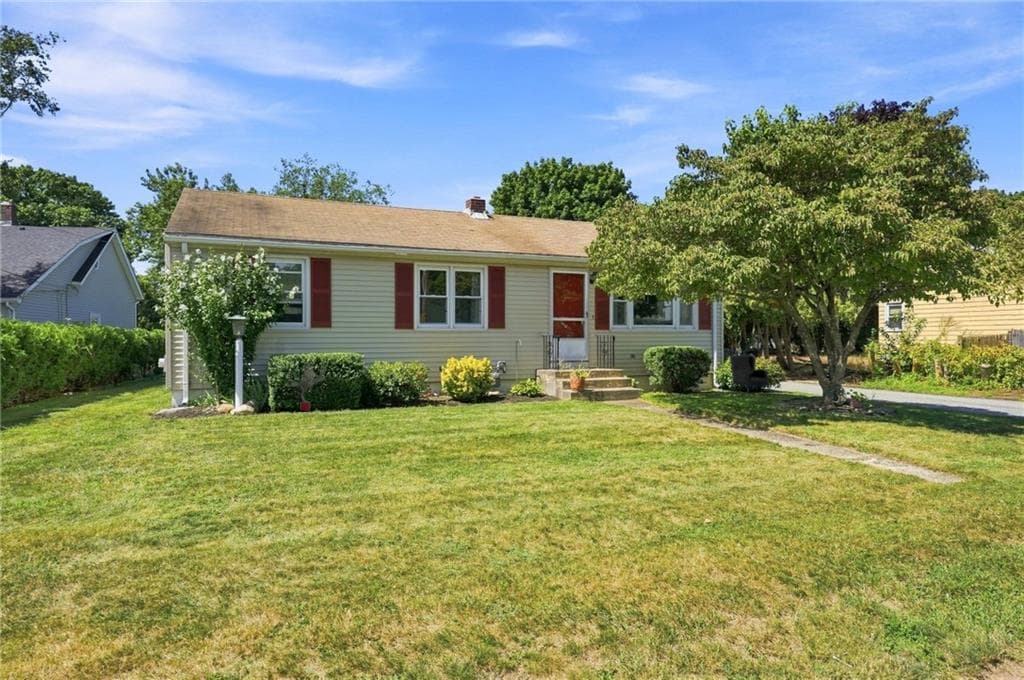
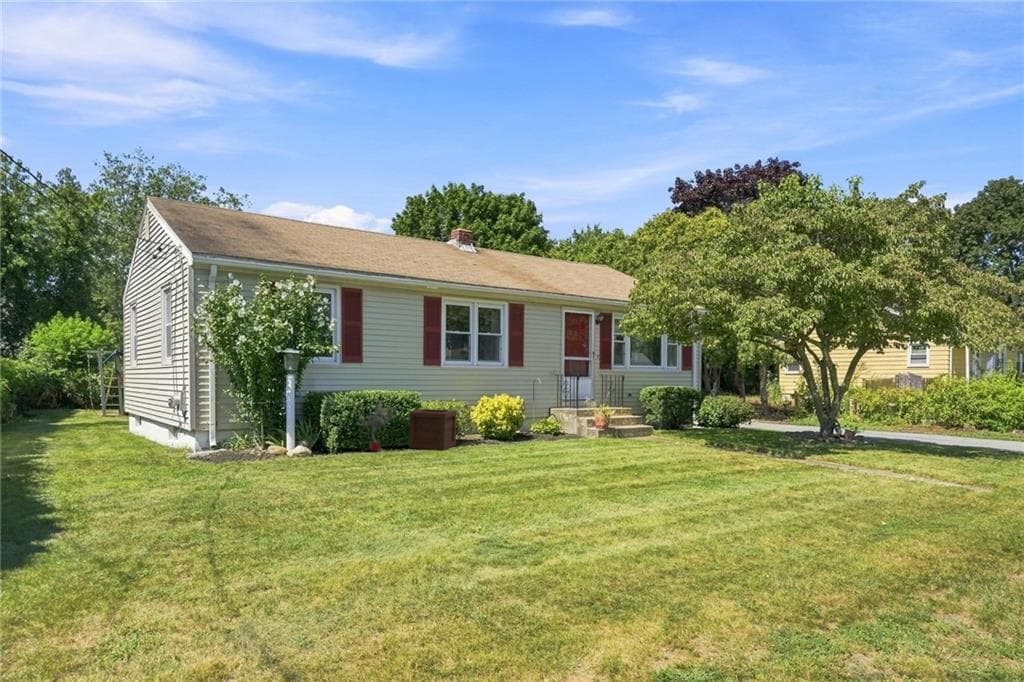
armchair: present [730,355,770,392] -> none [715,394,752,430]
wooden crate: none [345,371,396,411] -> present [409,409,456,450]

